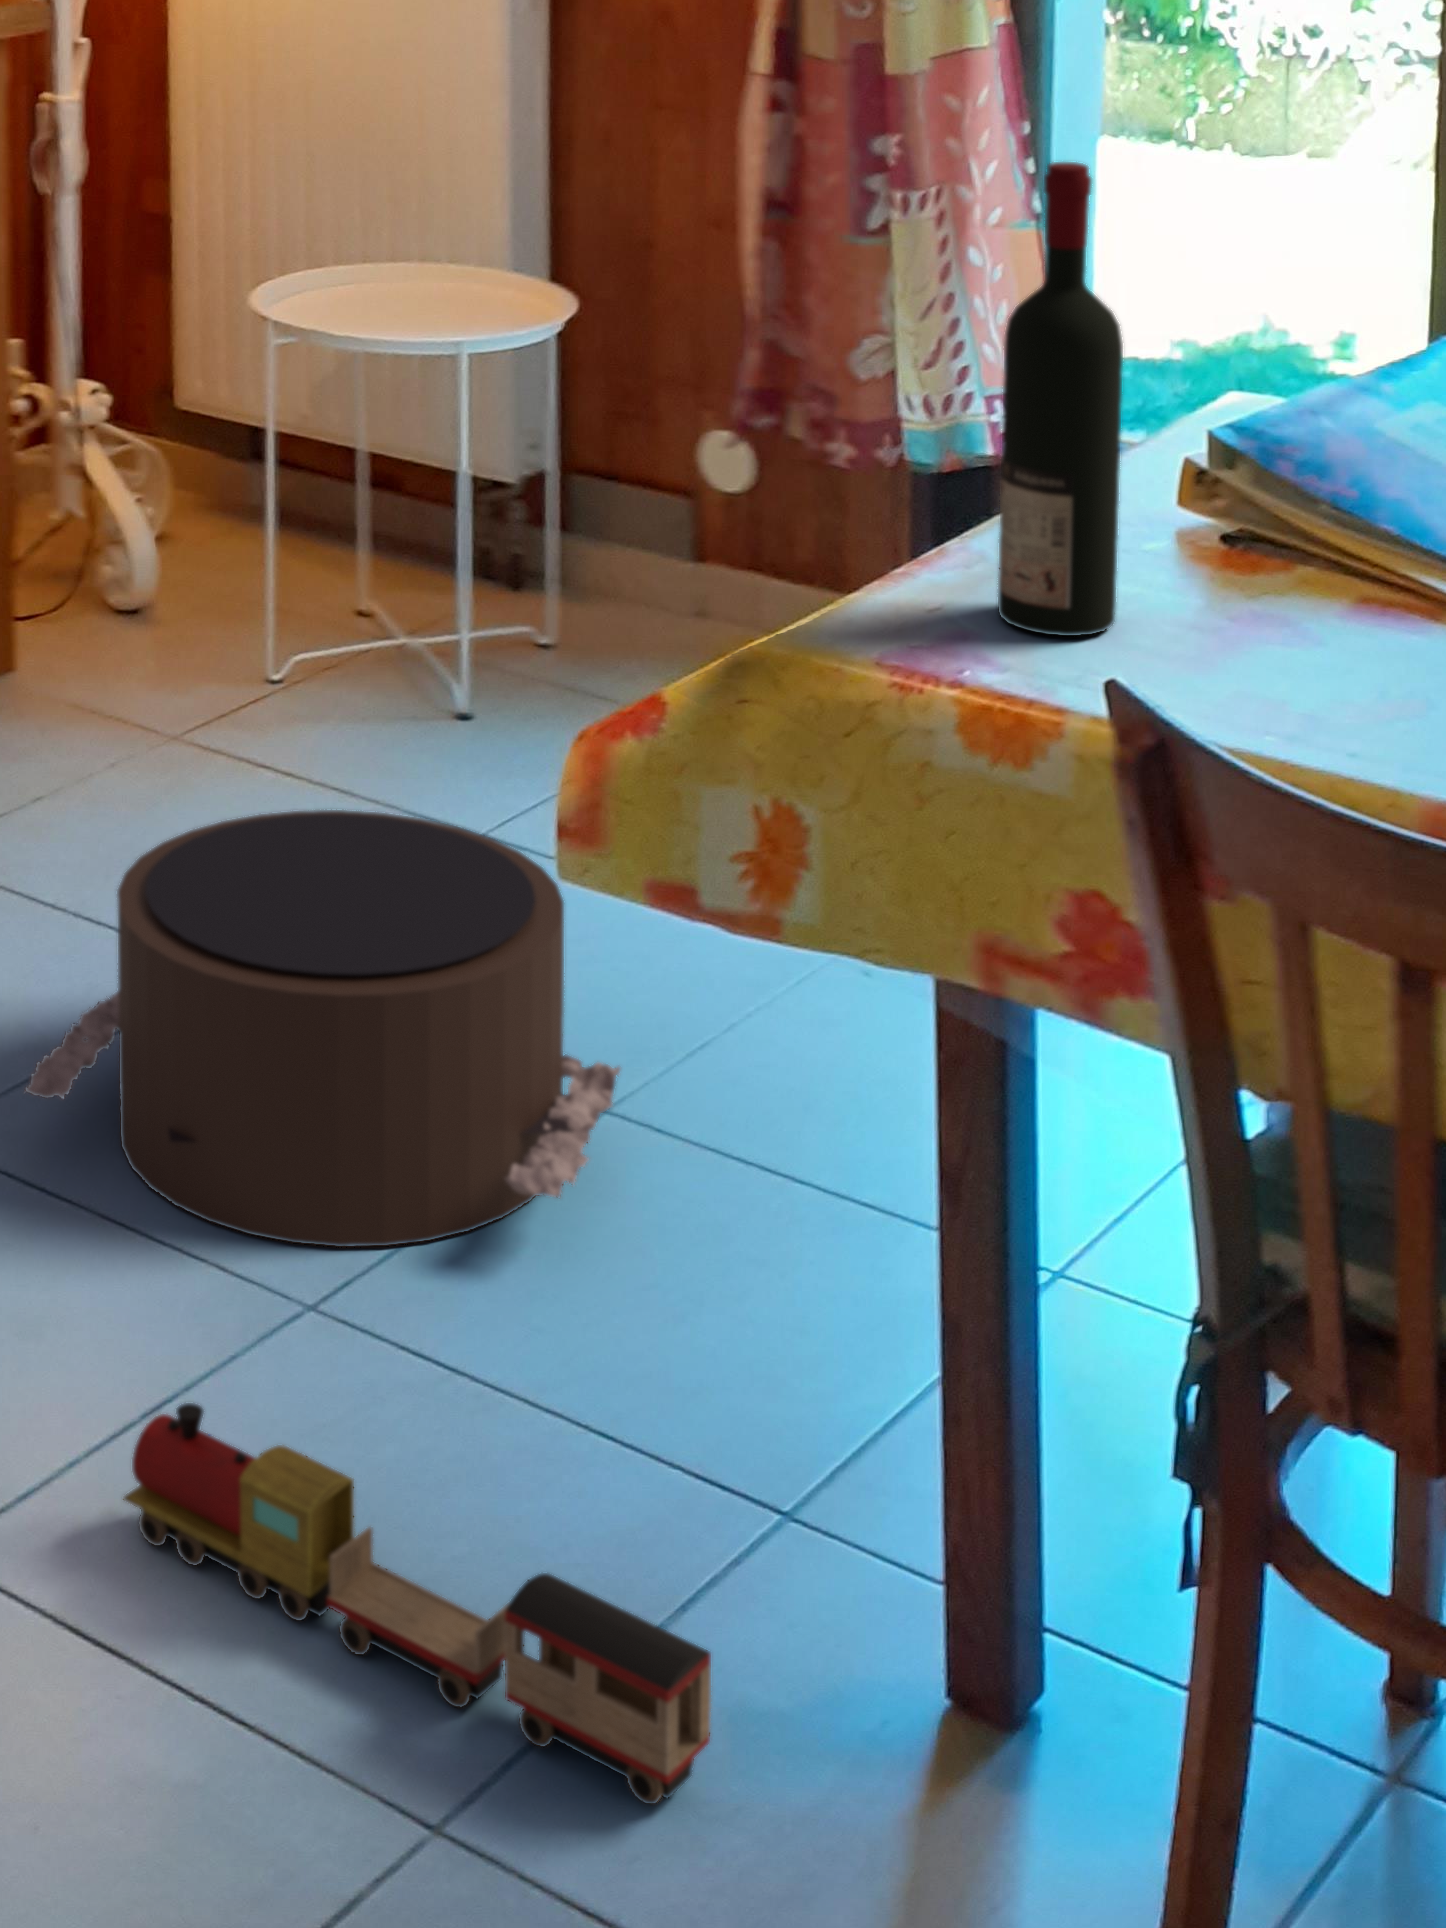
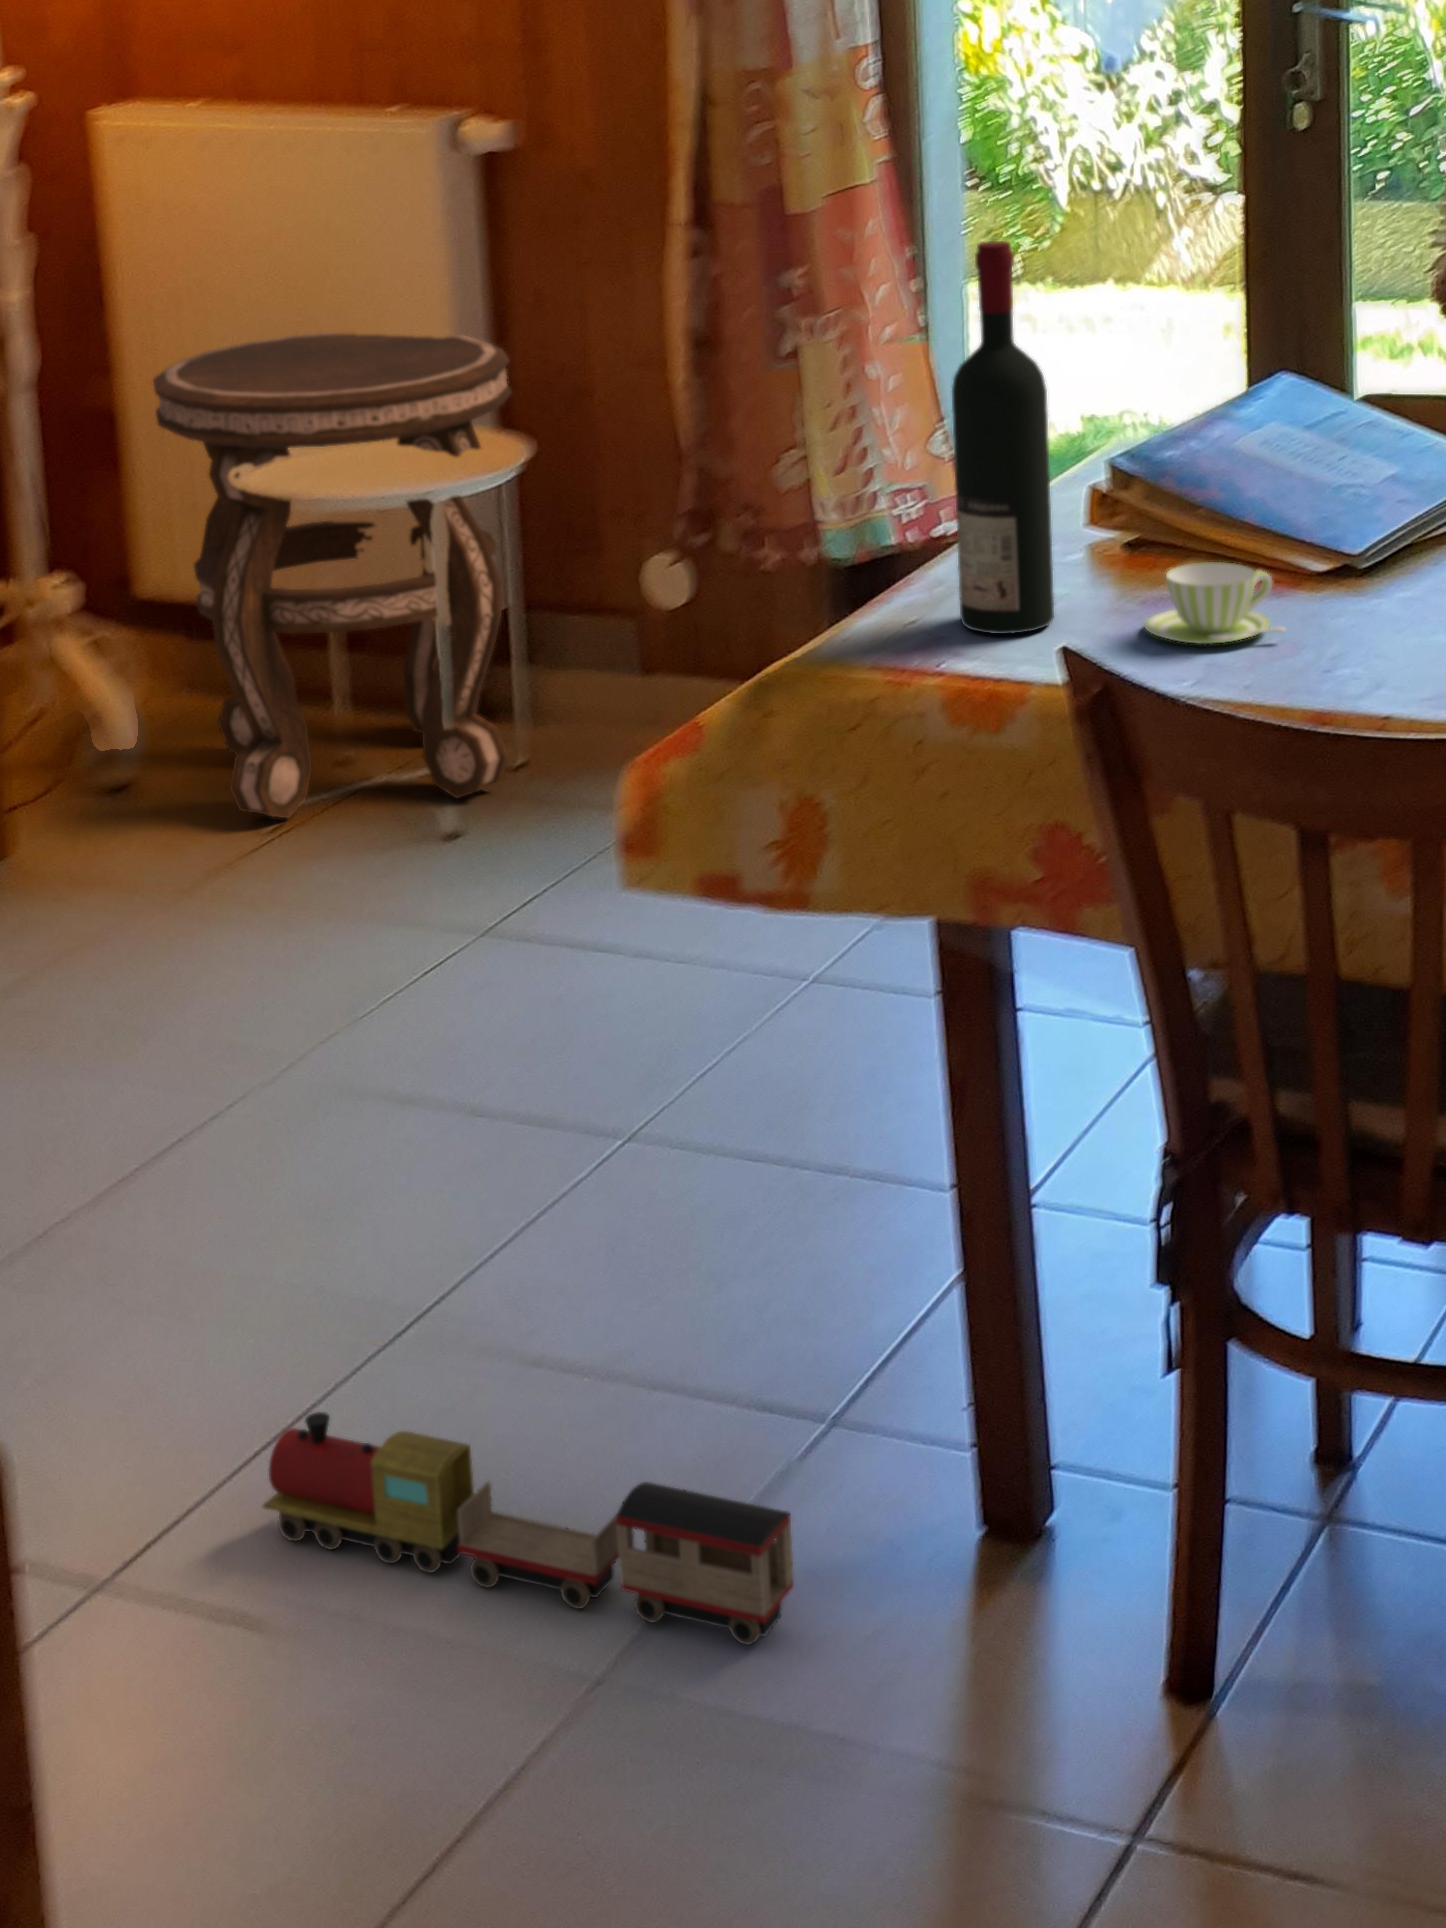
side table: none [196,162,570,677] -> present [153,333,511,818]
cup: none [1229,577,1414,683] -> present [1144,562,1285,644]
pouf: present [26,810,620,1247] -> none [107,907,644,1286]

